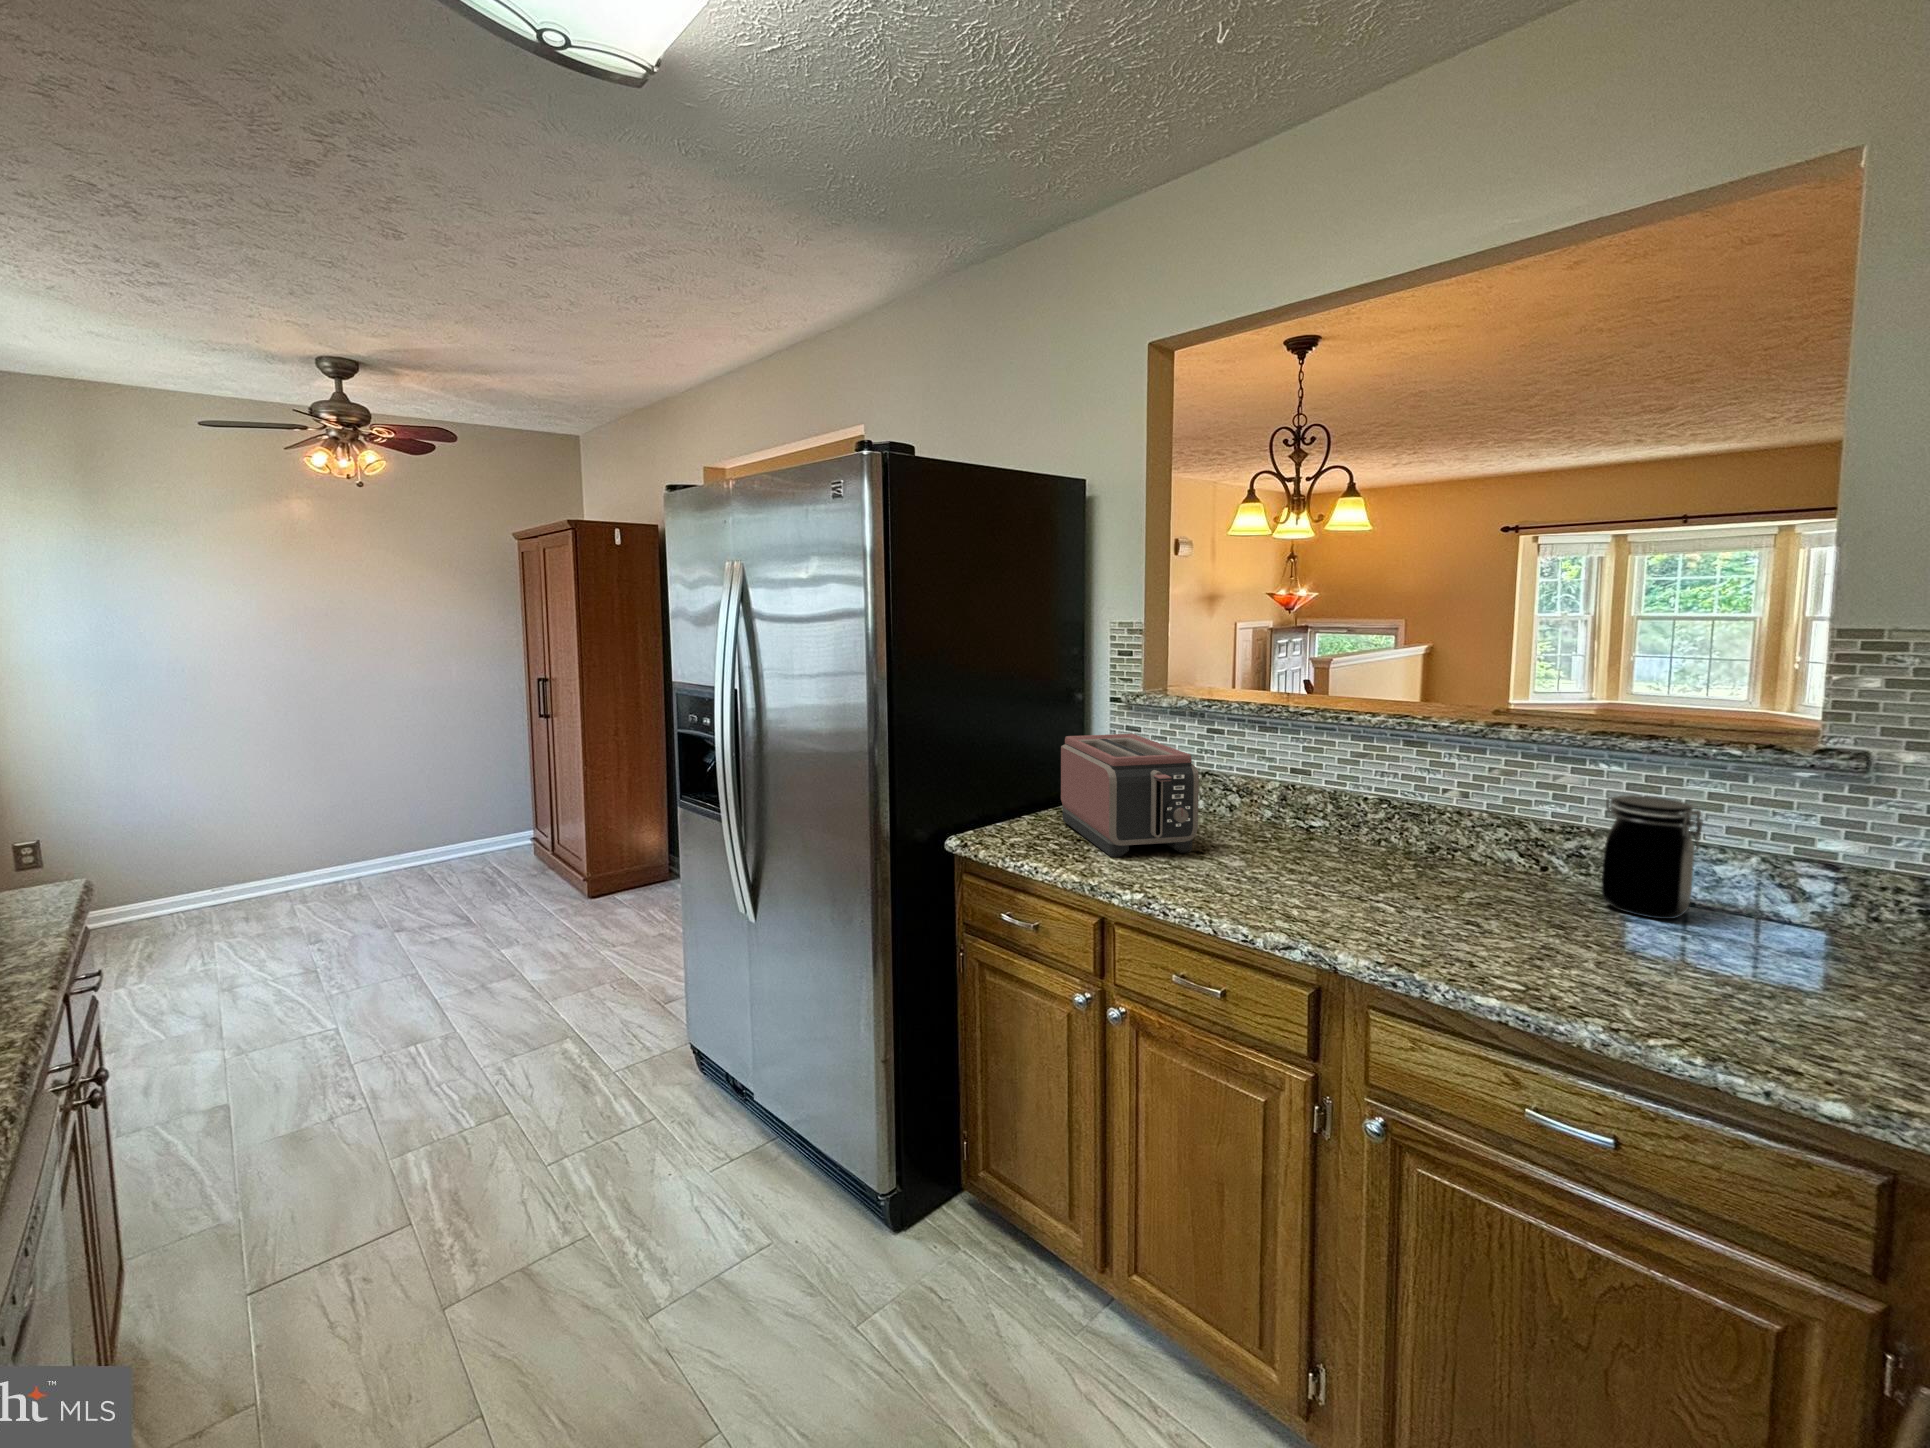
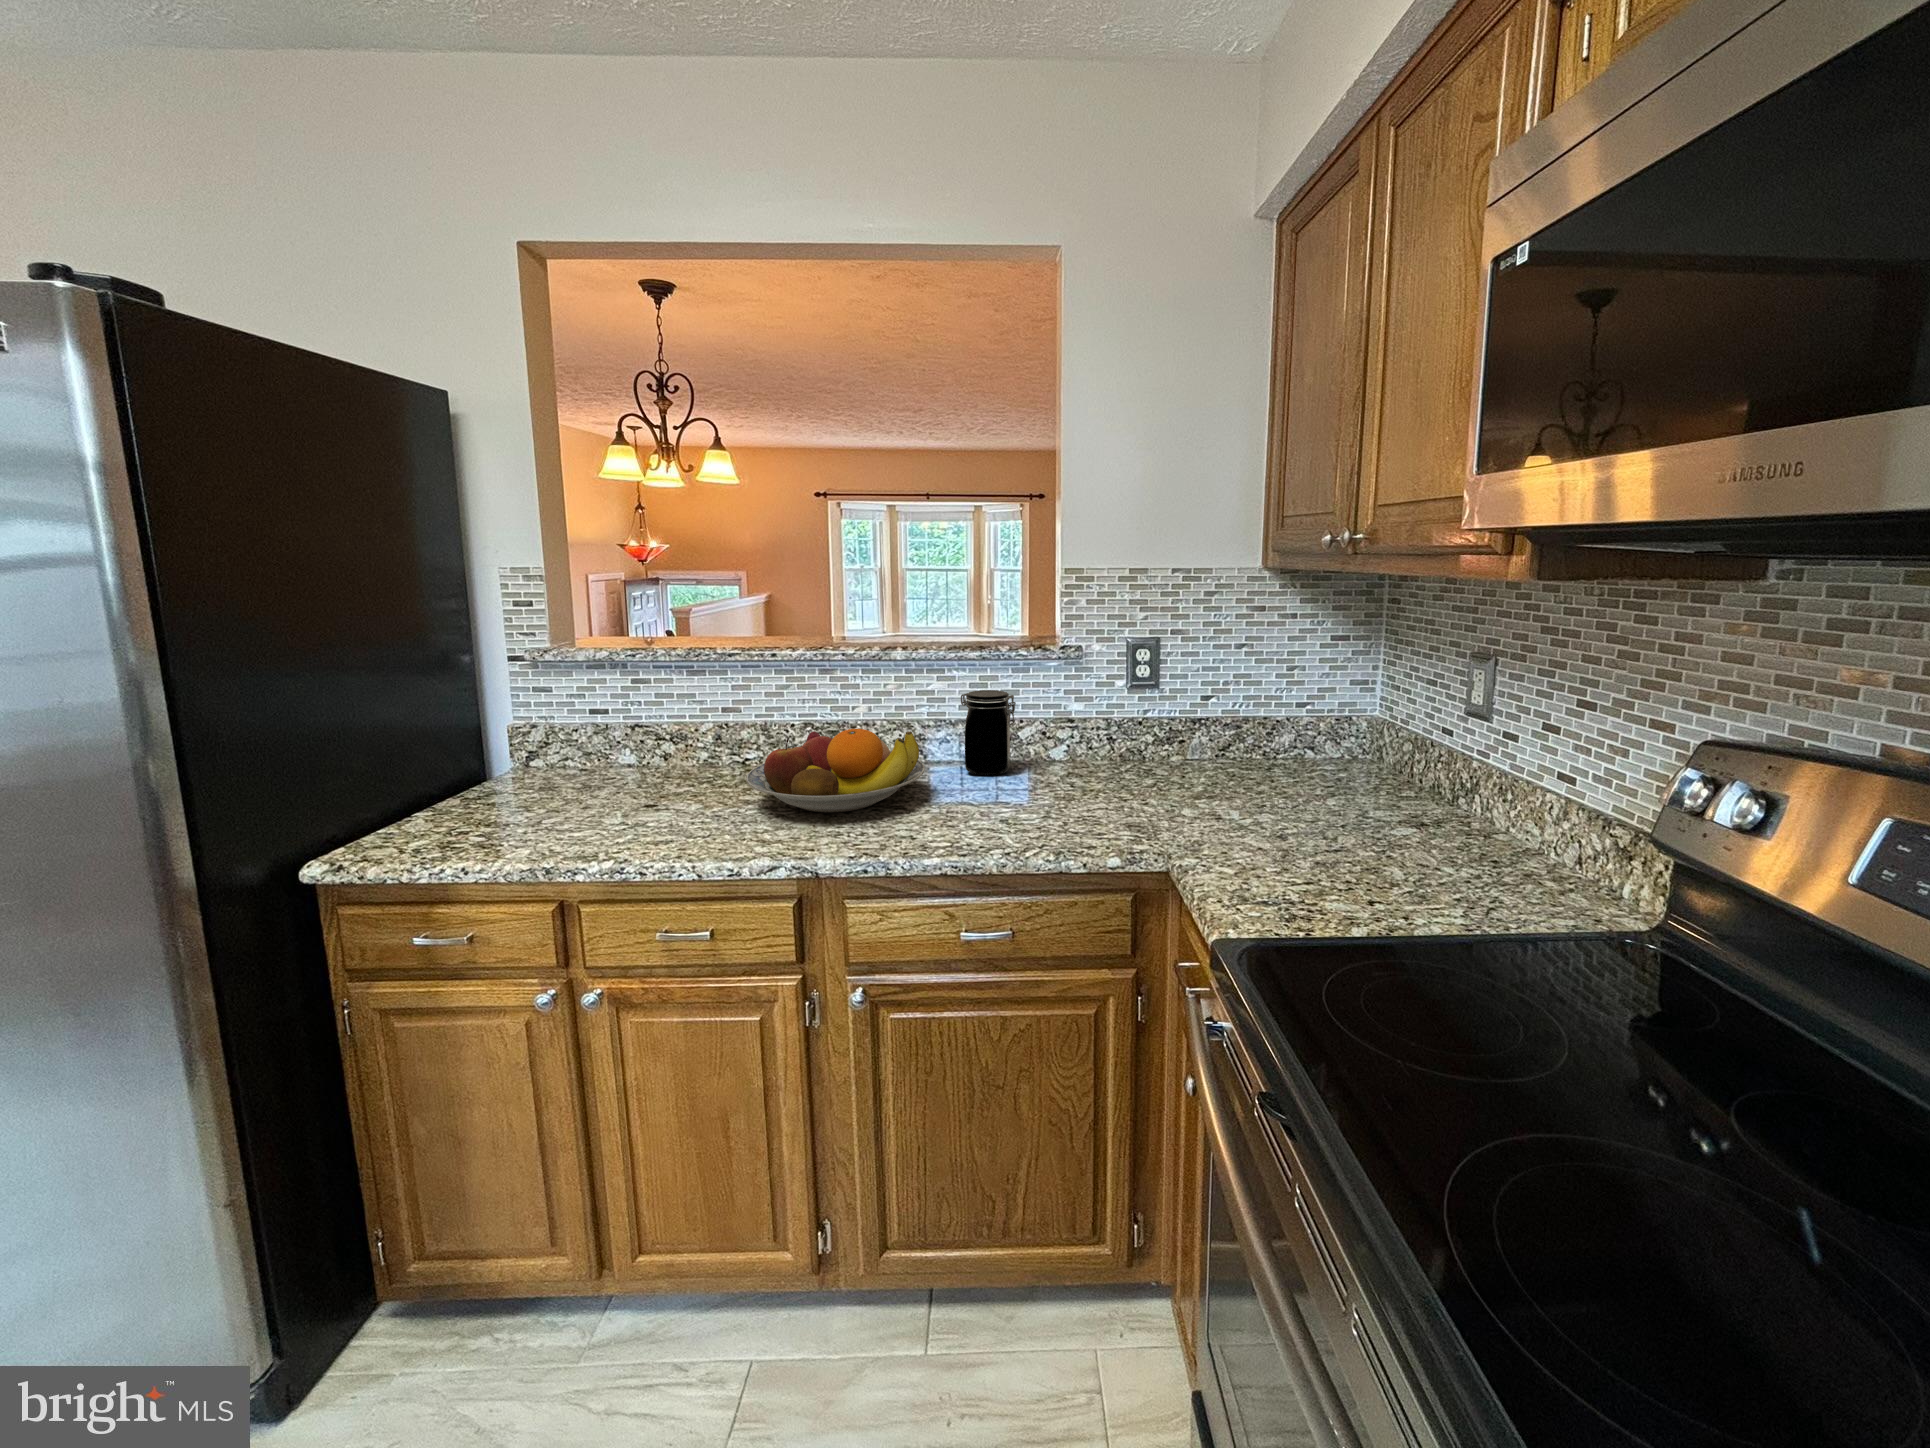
toaster: present [1061,734,1199,857] -> none [461,694,649,832]
fruit bowl: none [1288,810,1523,911] -> present [746,729,925,812]

